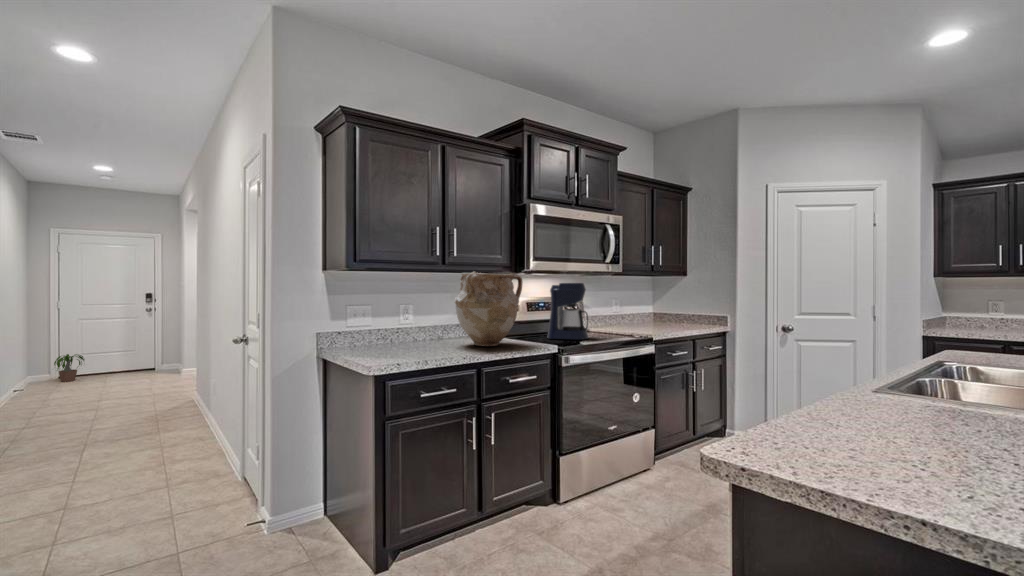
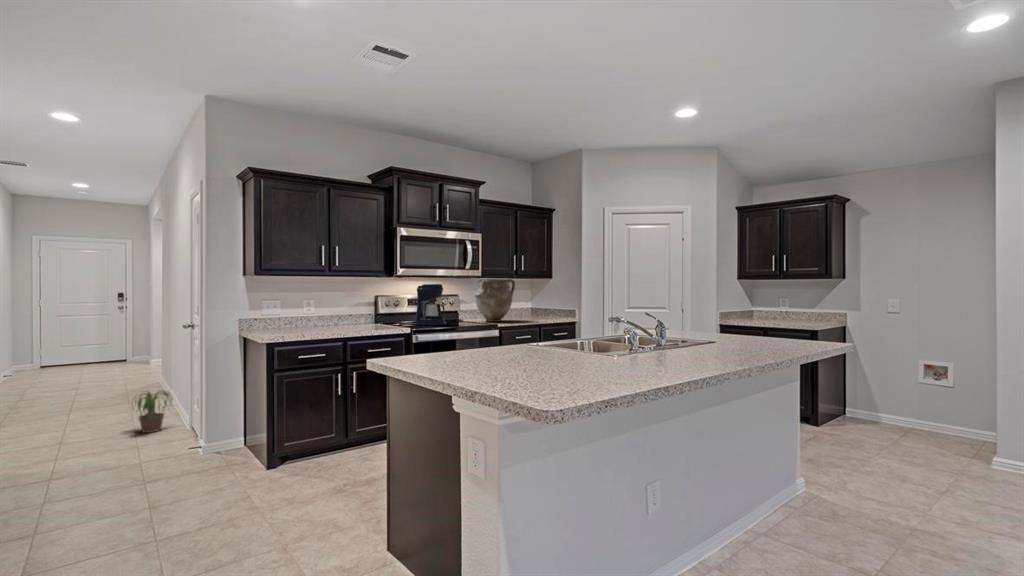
vase: present [455,272,523,347] -> present [475,278,515,322]
potted plant: present [54,354,84,382] -> present [132,391,172,433]

